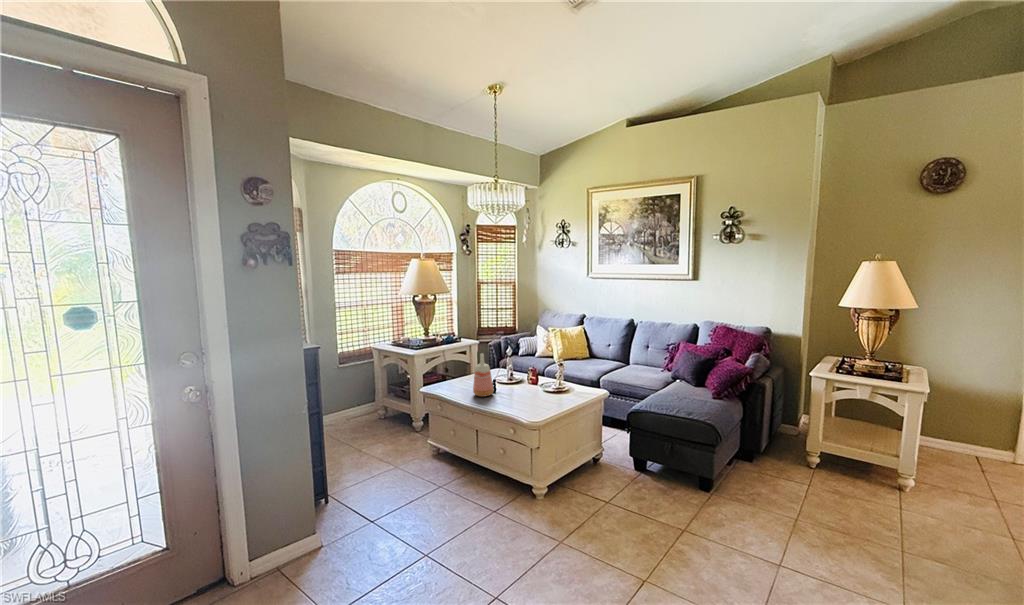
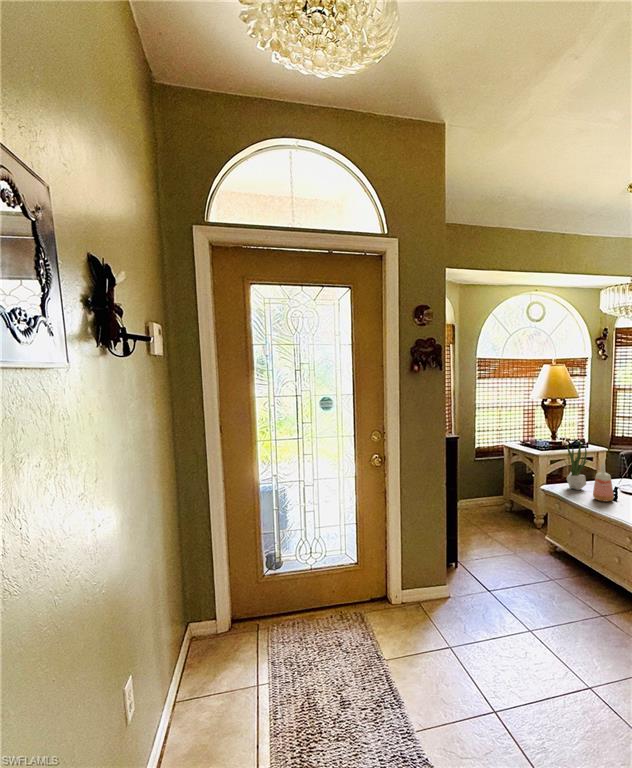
potted plant: none [440,335,465,389] -> present [567,445,587,490]

